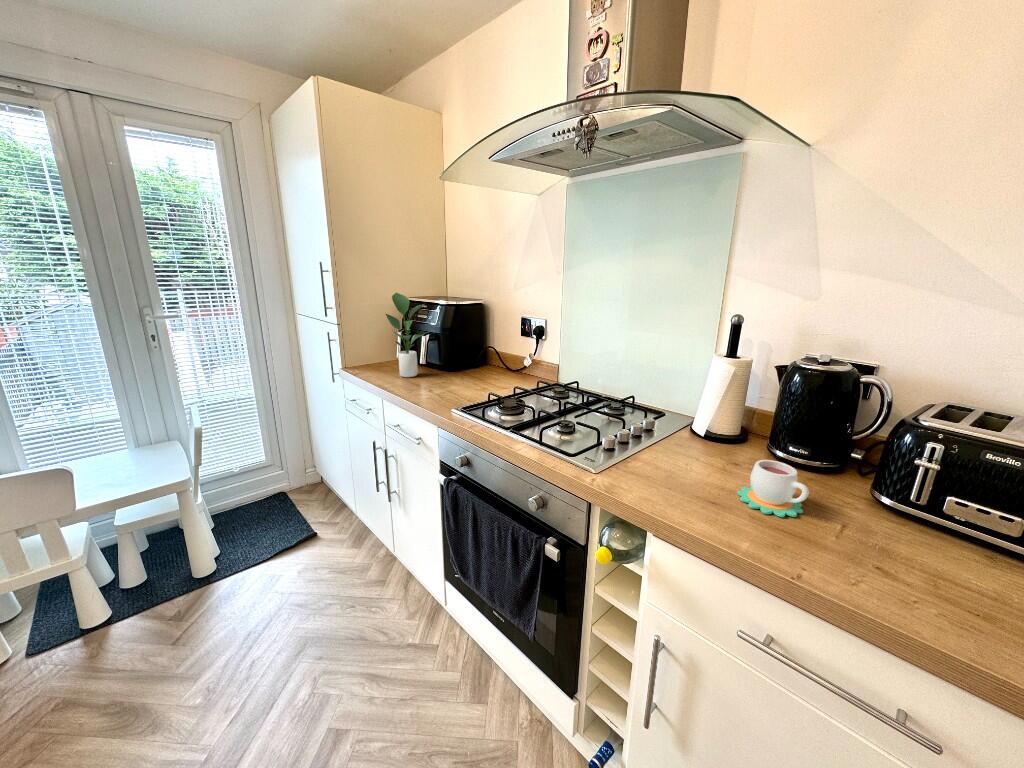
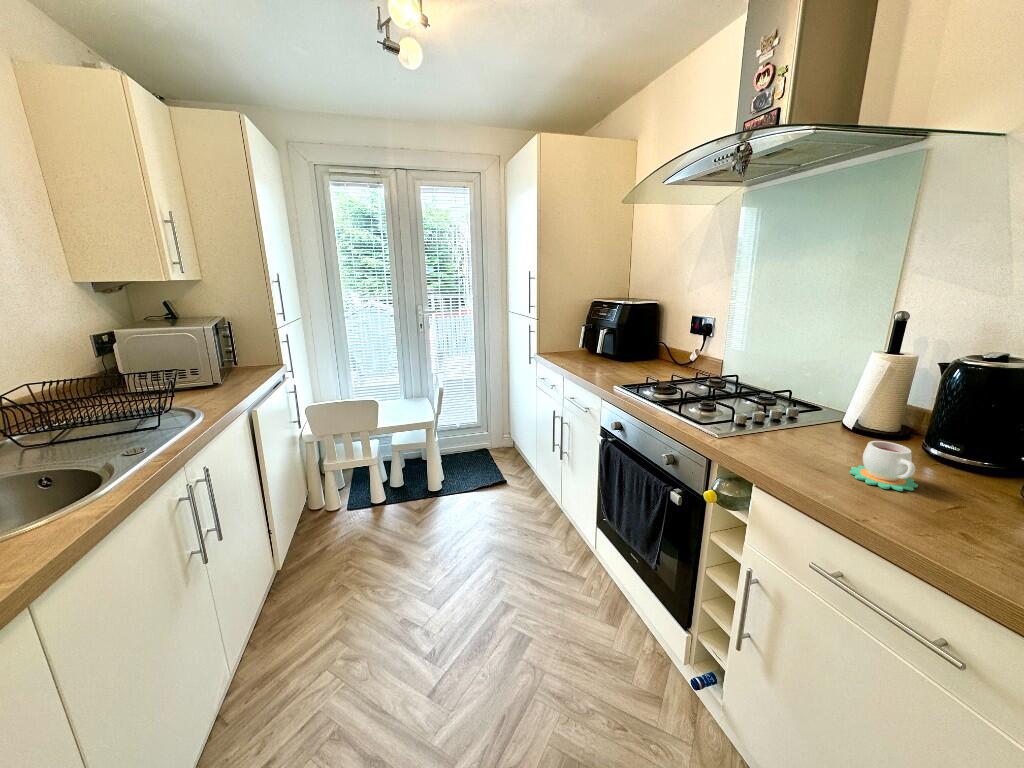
potted plant: present [386,293,424,377] -> none [573,293,606,362]

